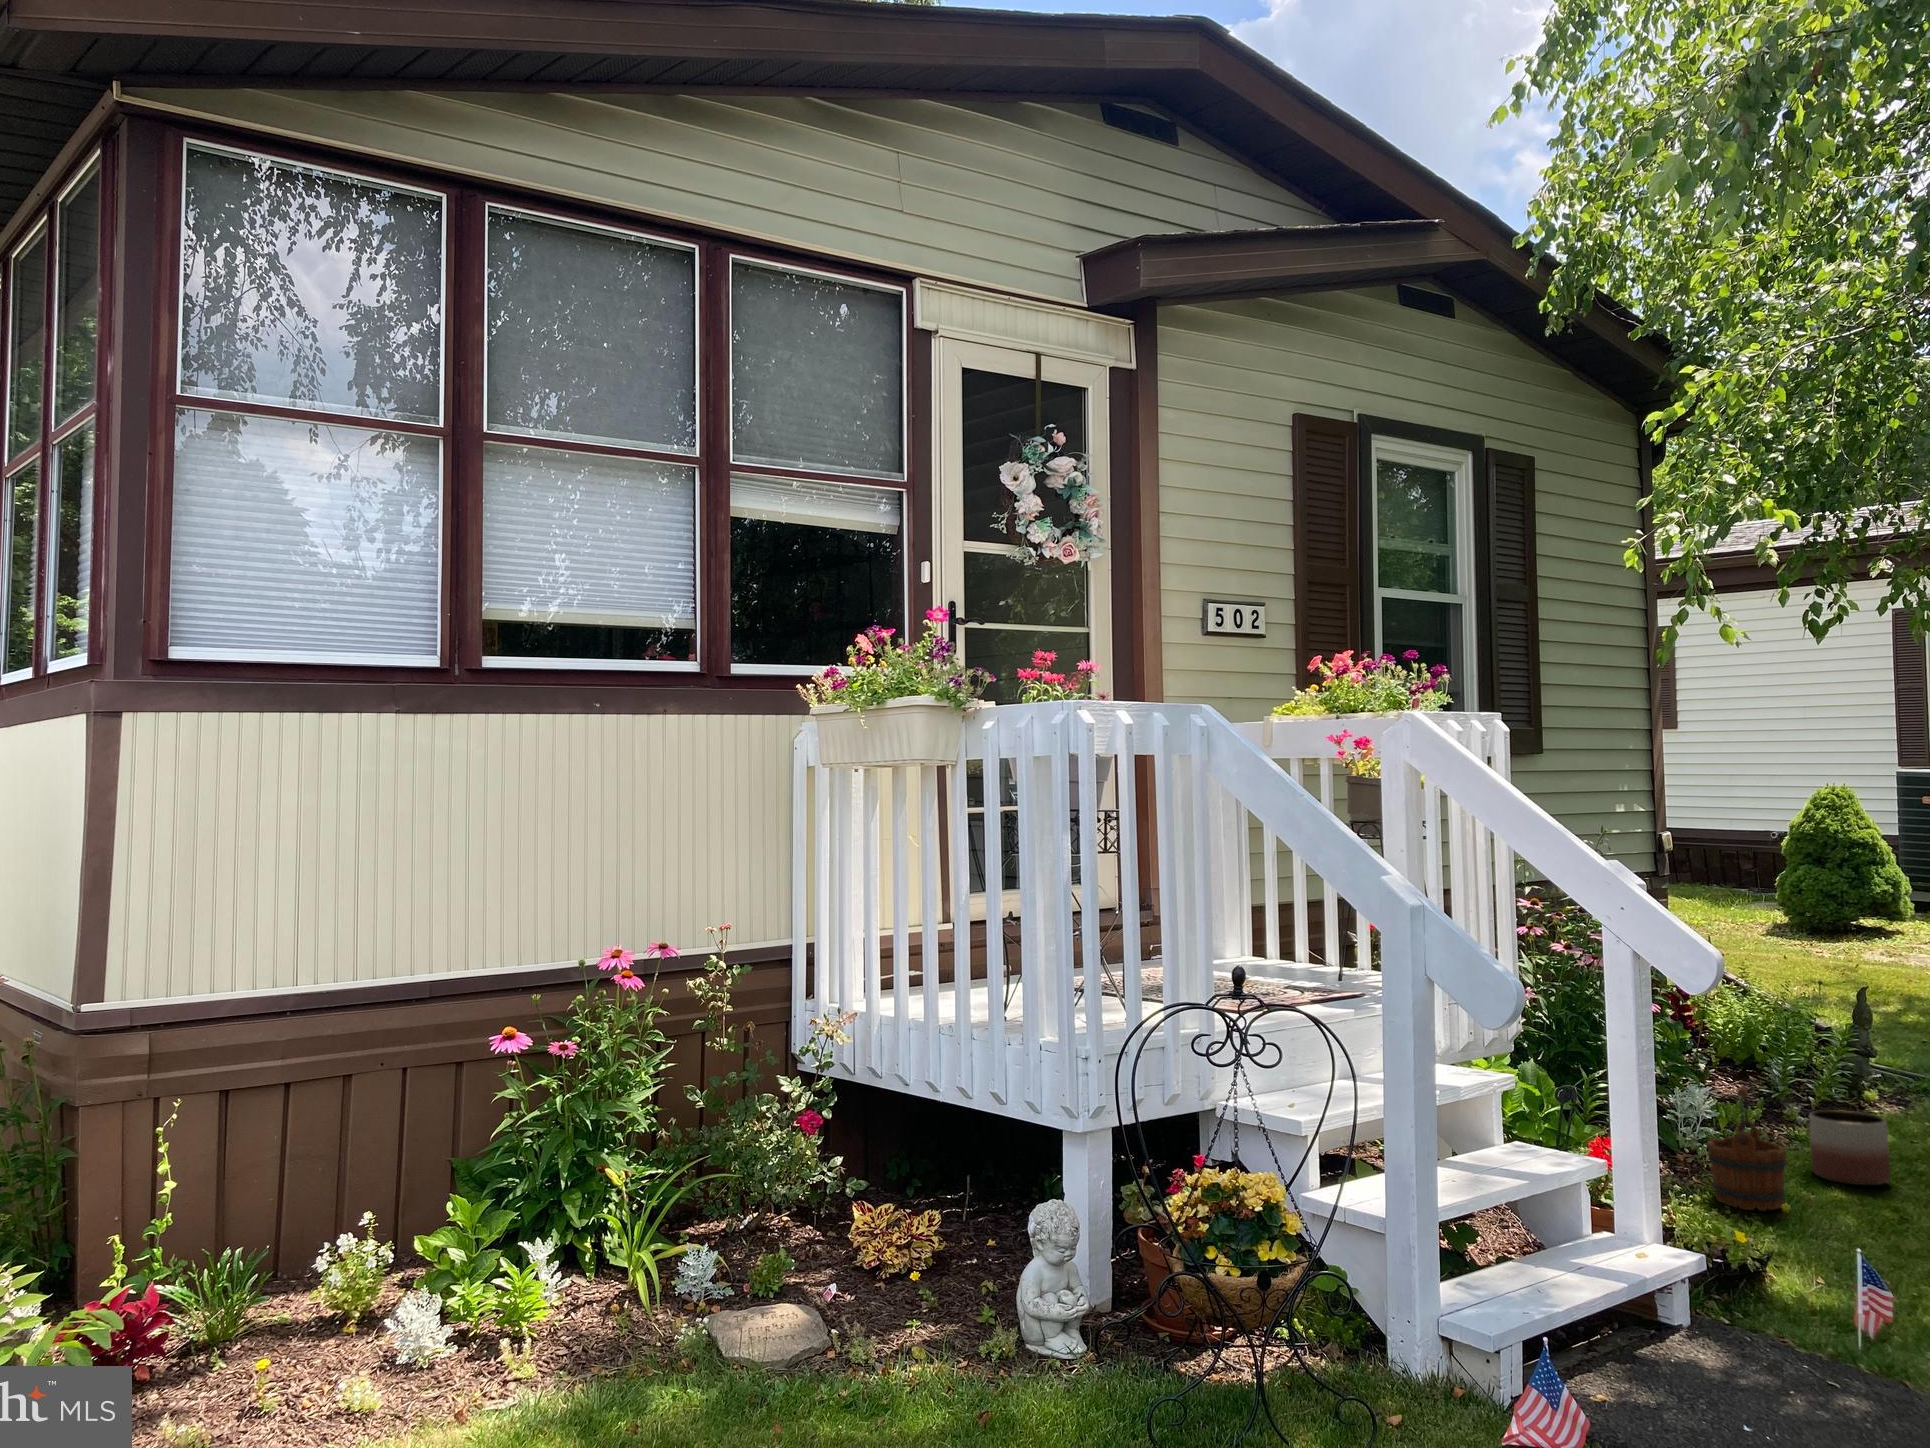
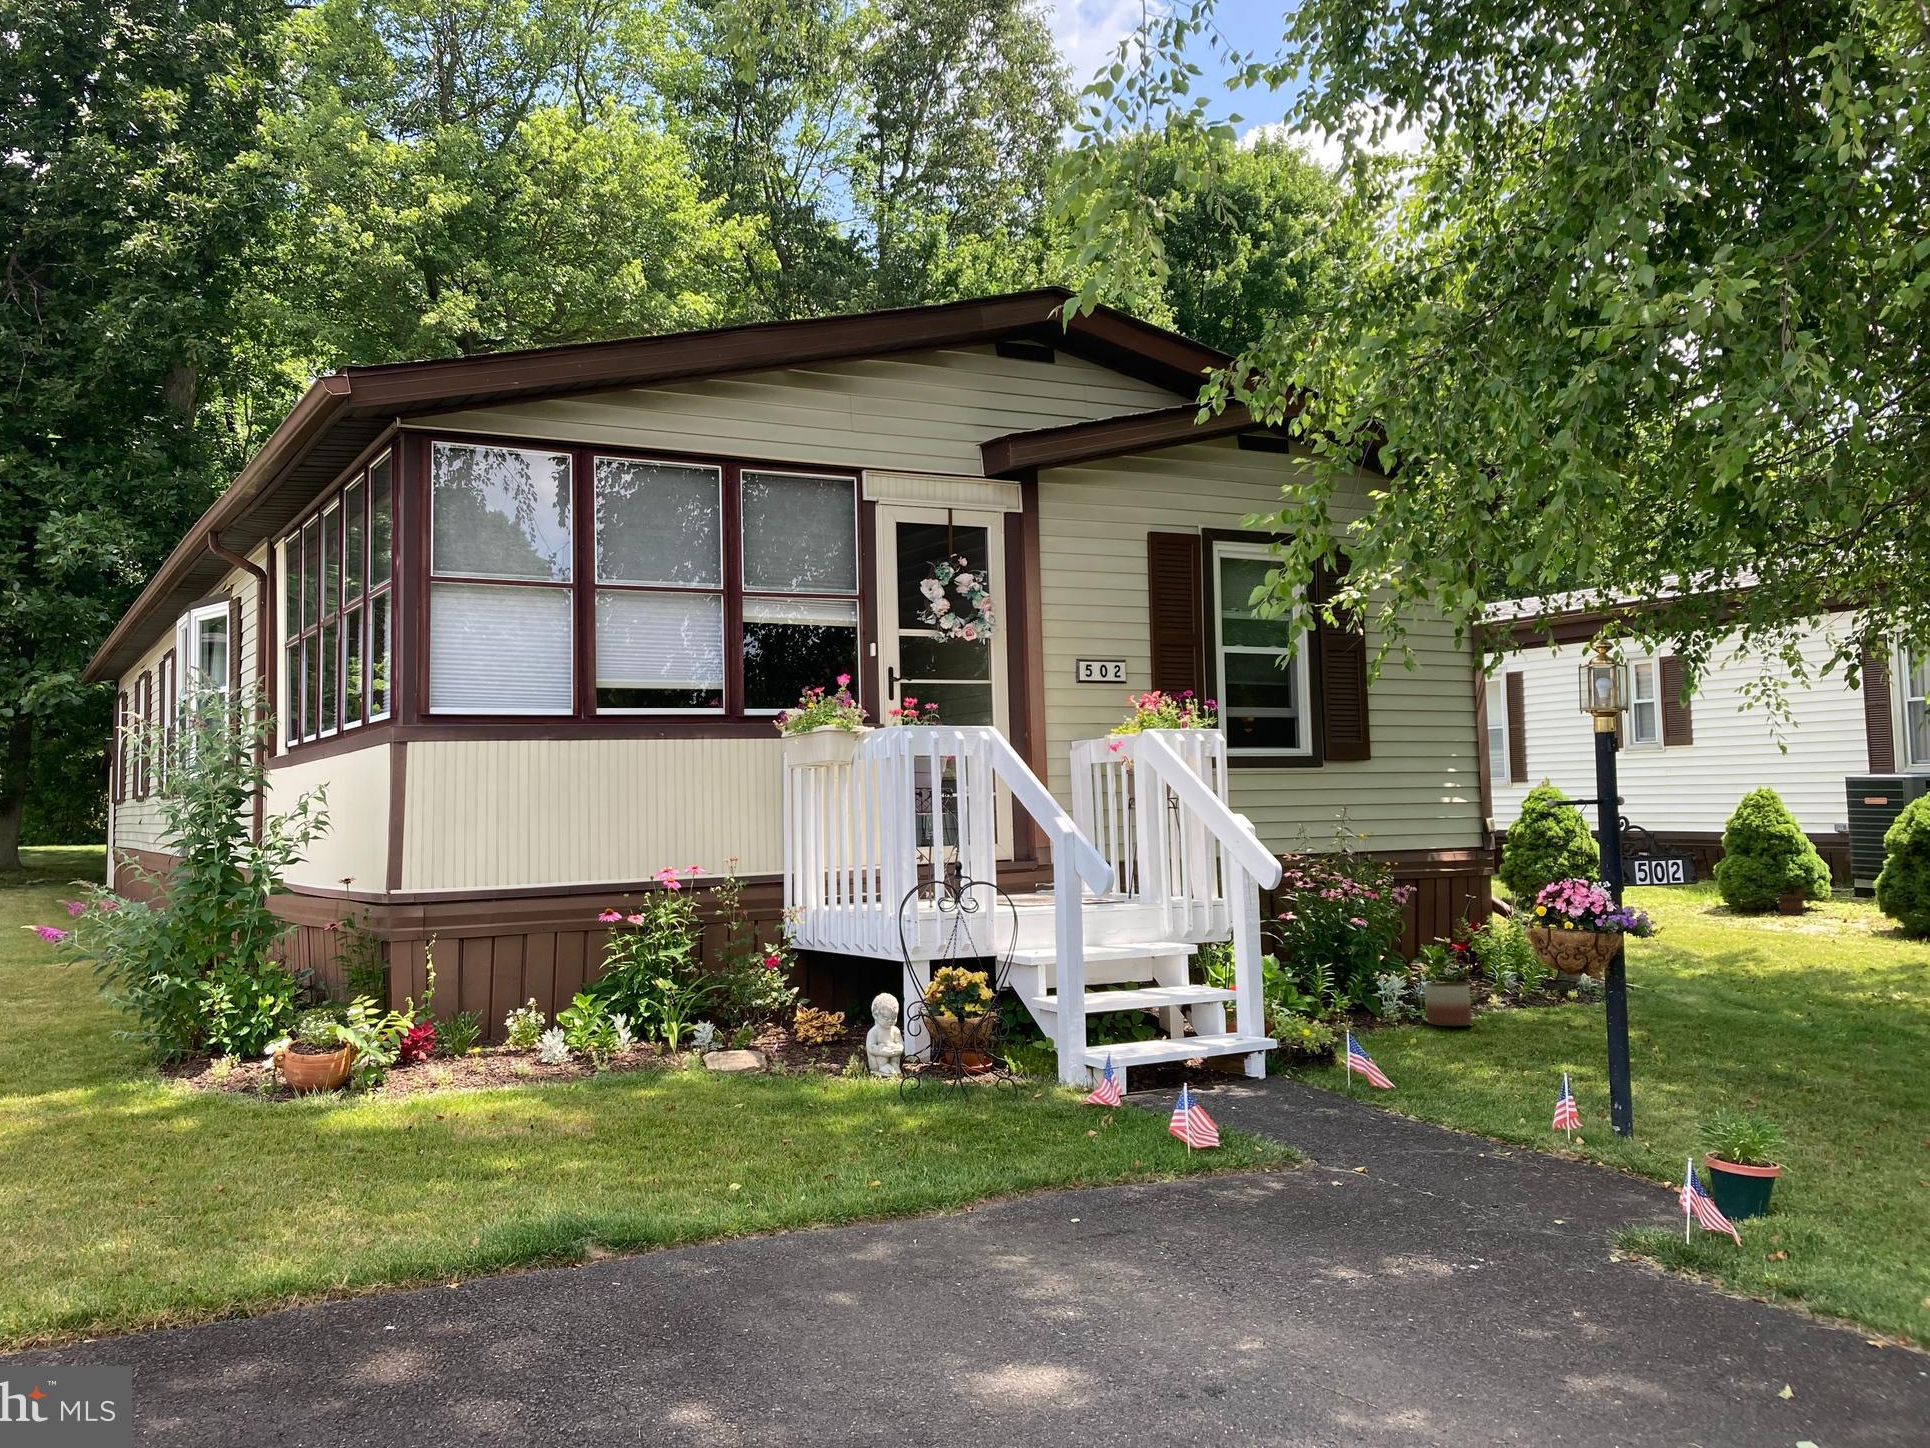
wooden bucket: present [1708,1087,1786,1211] -> present [1777,889,1804,915]

